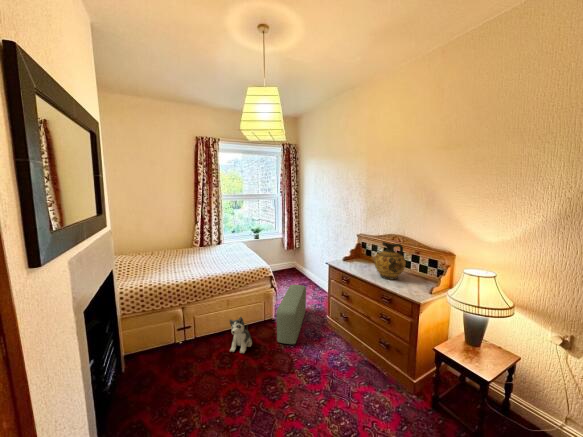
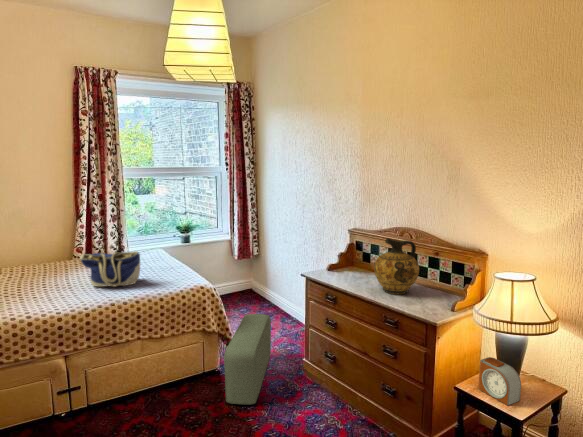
tote bag: none [194,245,228,266] -> present [80,251,140,287]
plush toy: present [230,317,252,353] -> none [147,365,185,423]
alarm clock: none [453,330,488,369] -> present [479,357,521,405]

